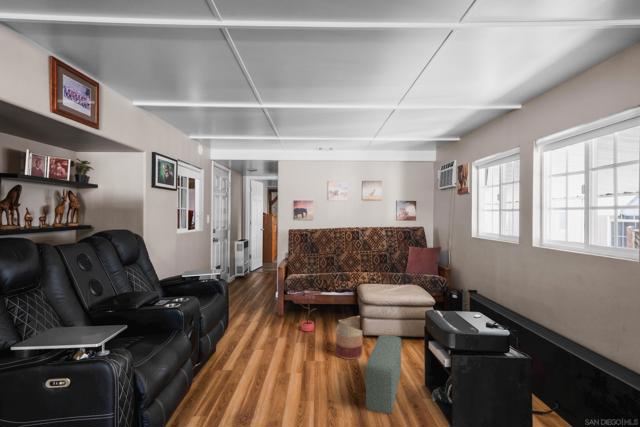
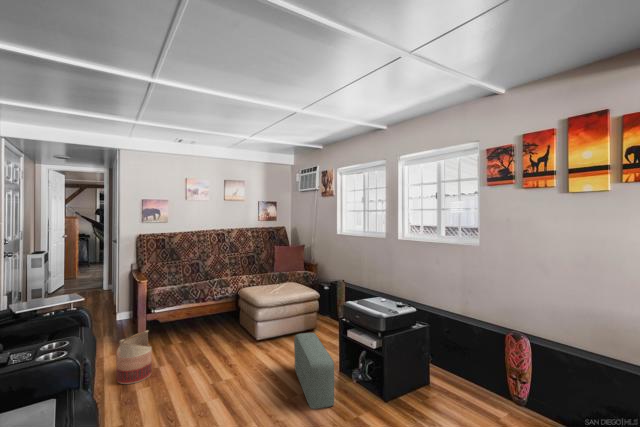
potted plant: present [293,290,322,332] -> none [172,303,205,352]
basket: present [336,316,362,359] -> present [117,330,152,384]

